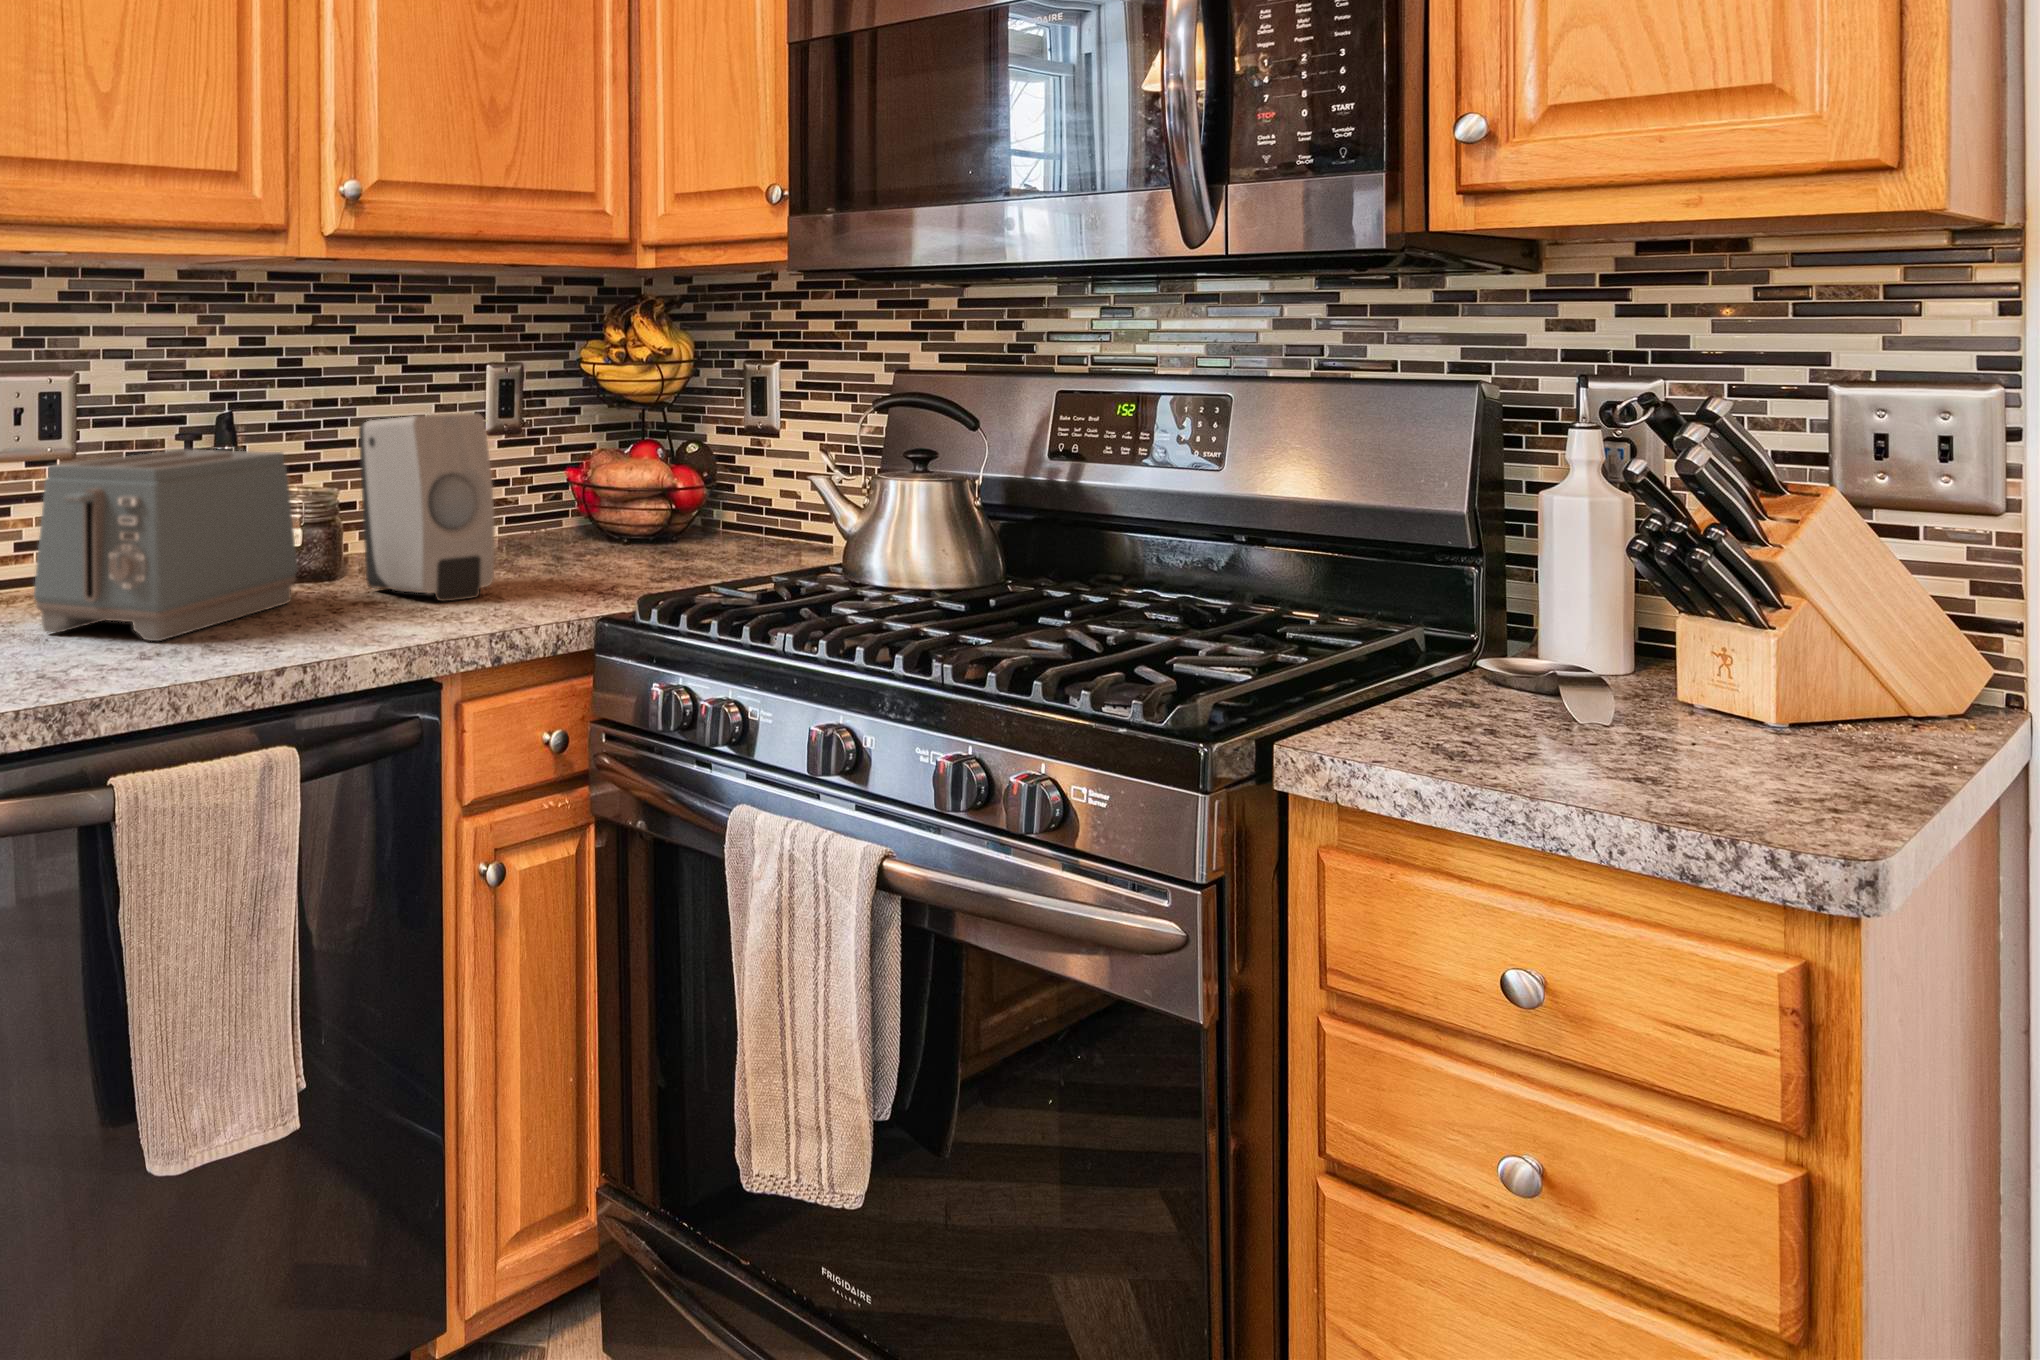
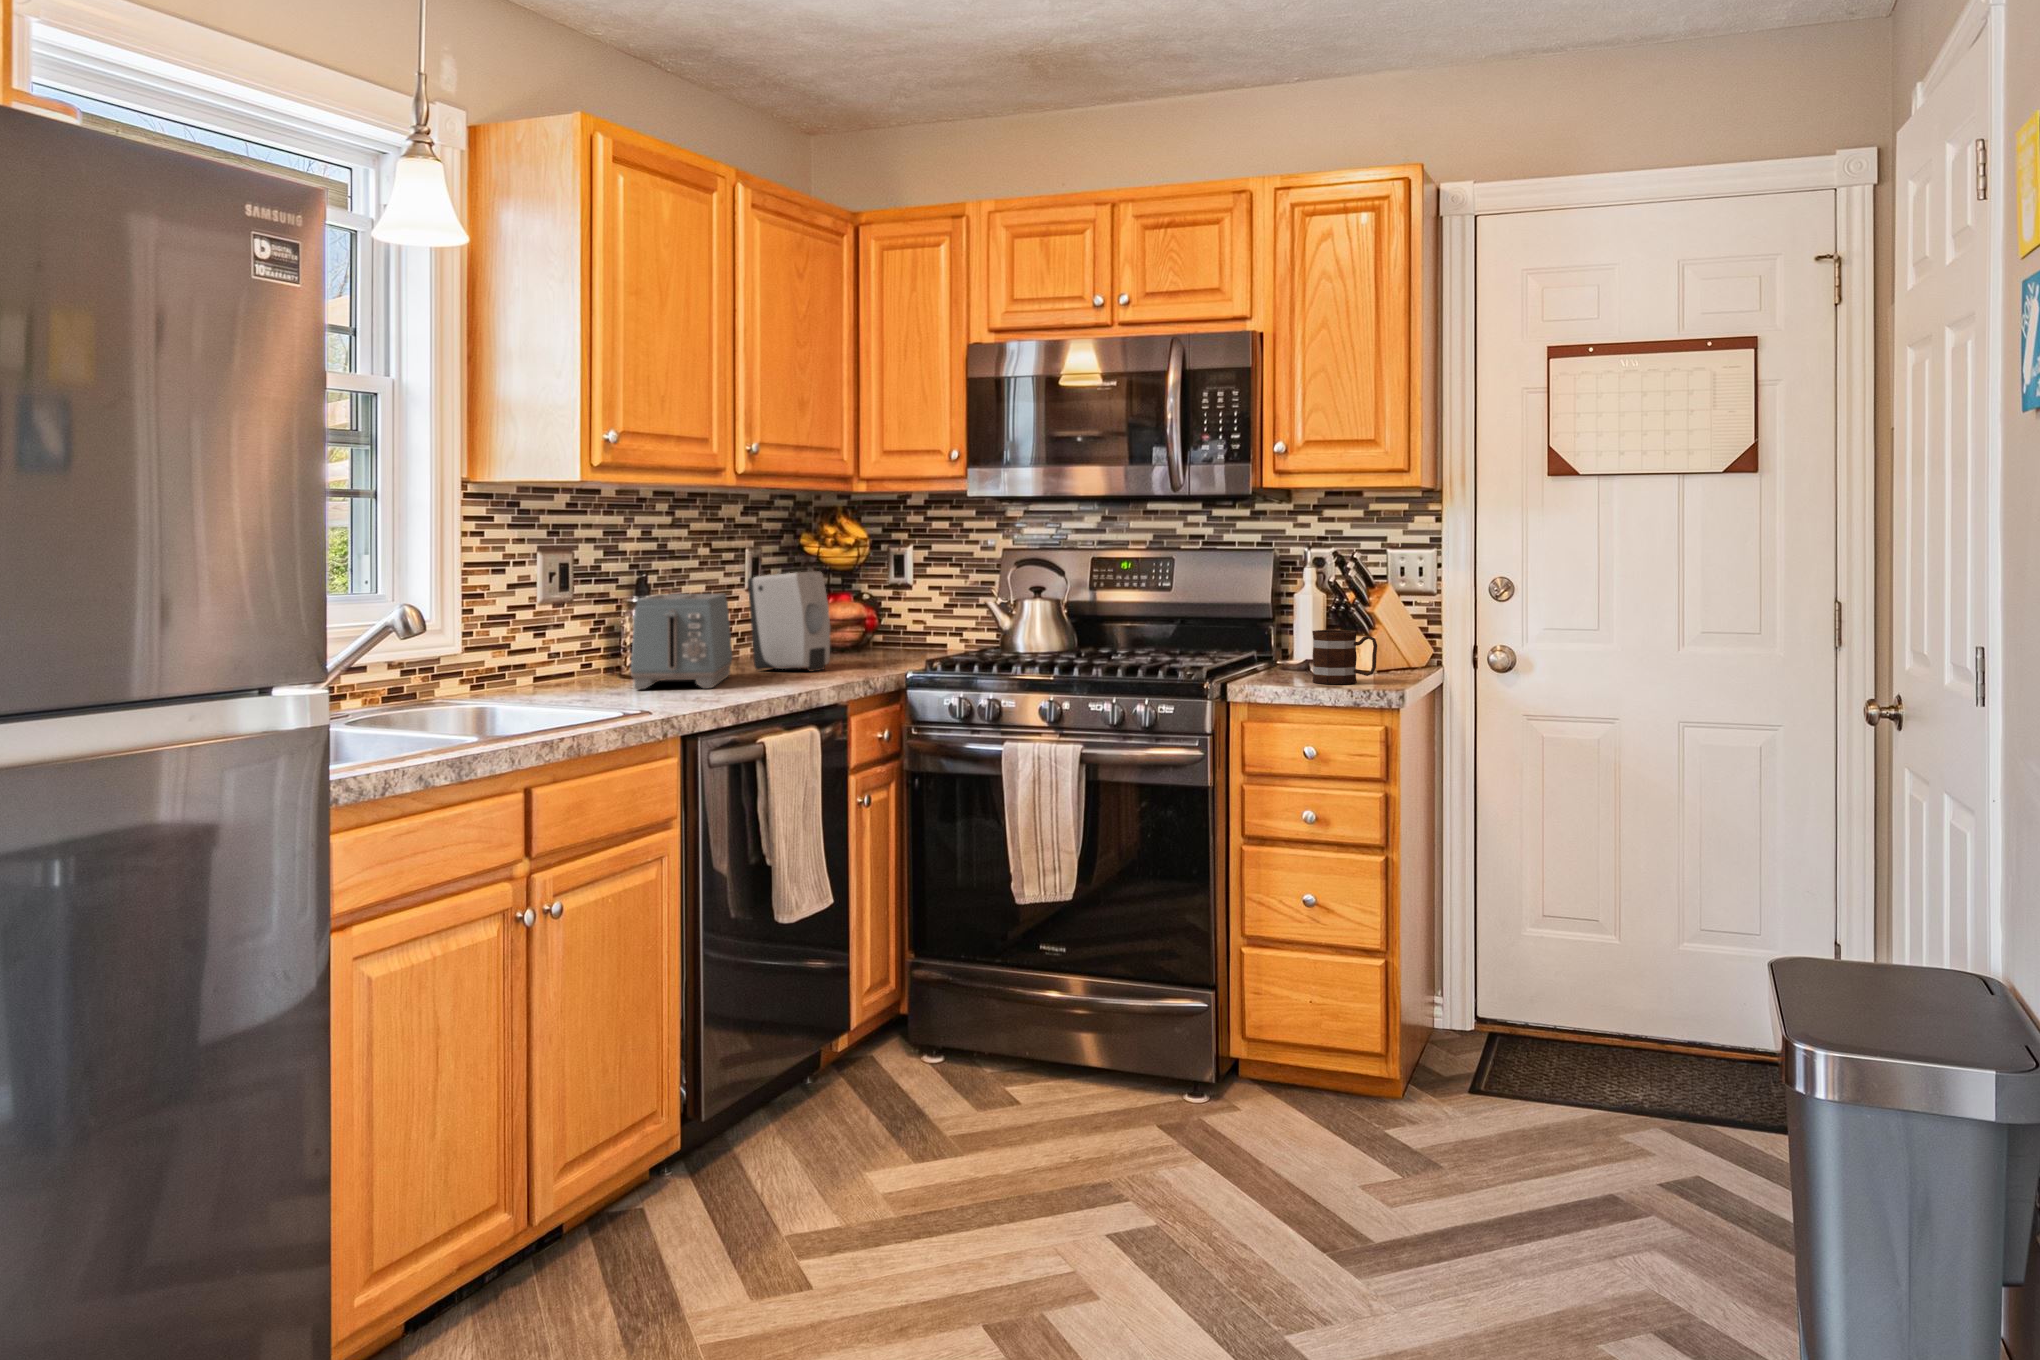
mug: none [1549,610,1770,781] -> present [1312,630,1377,684]

